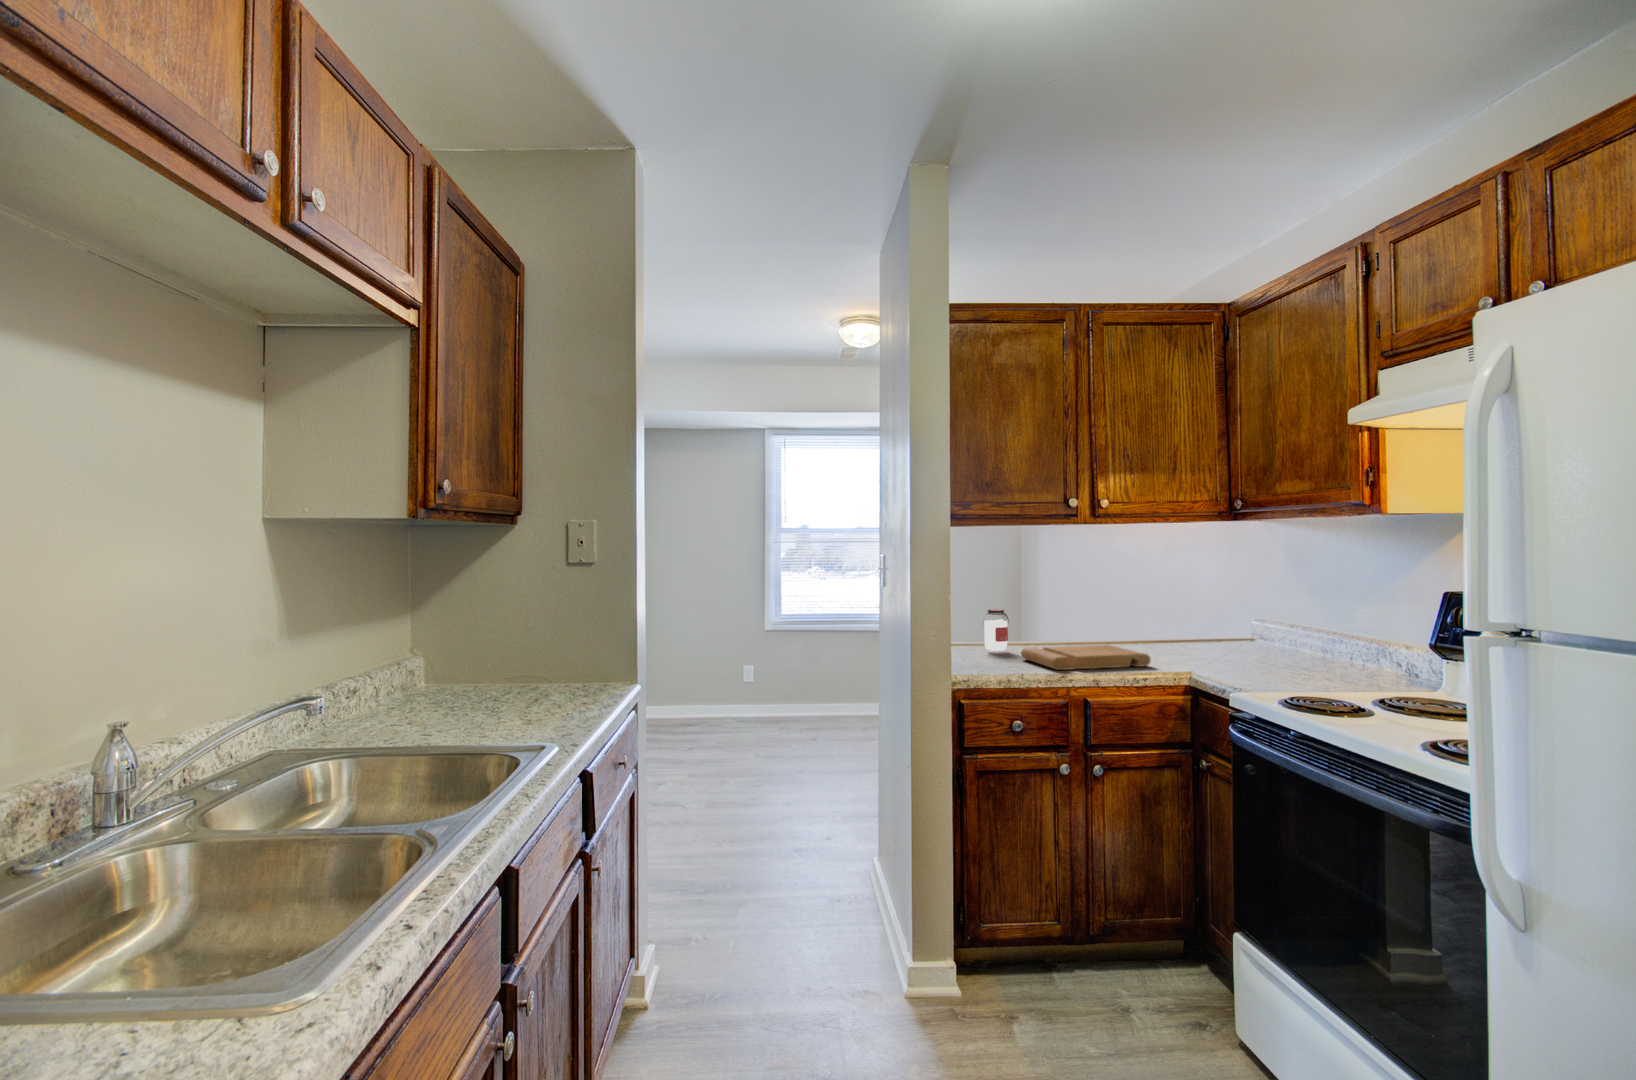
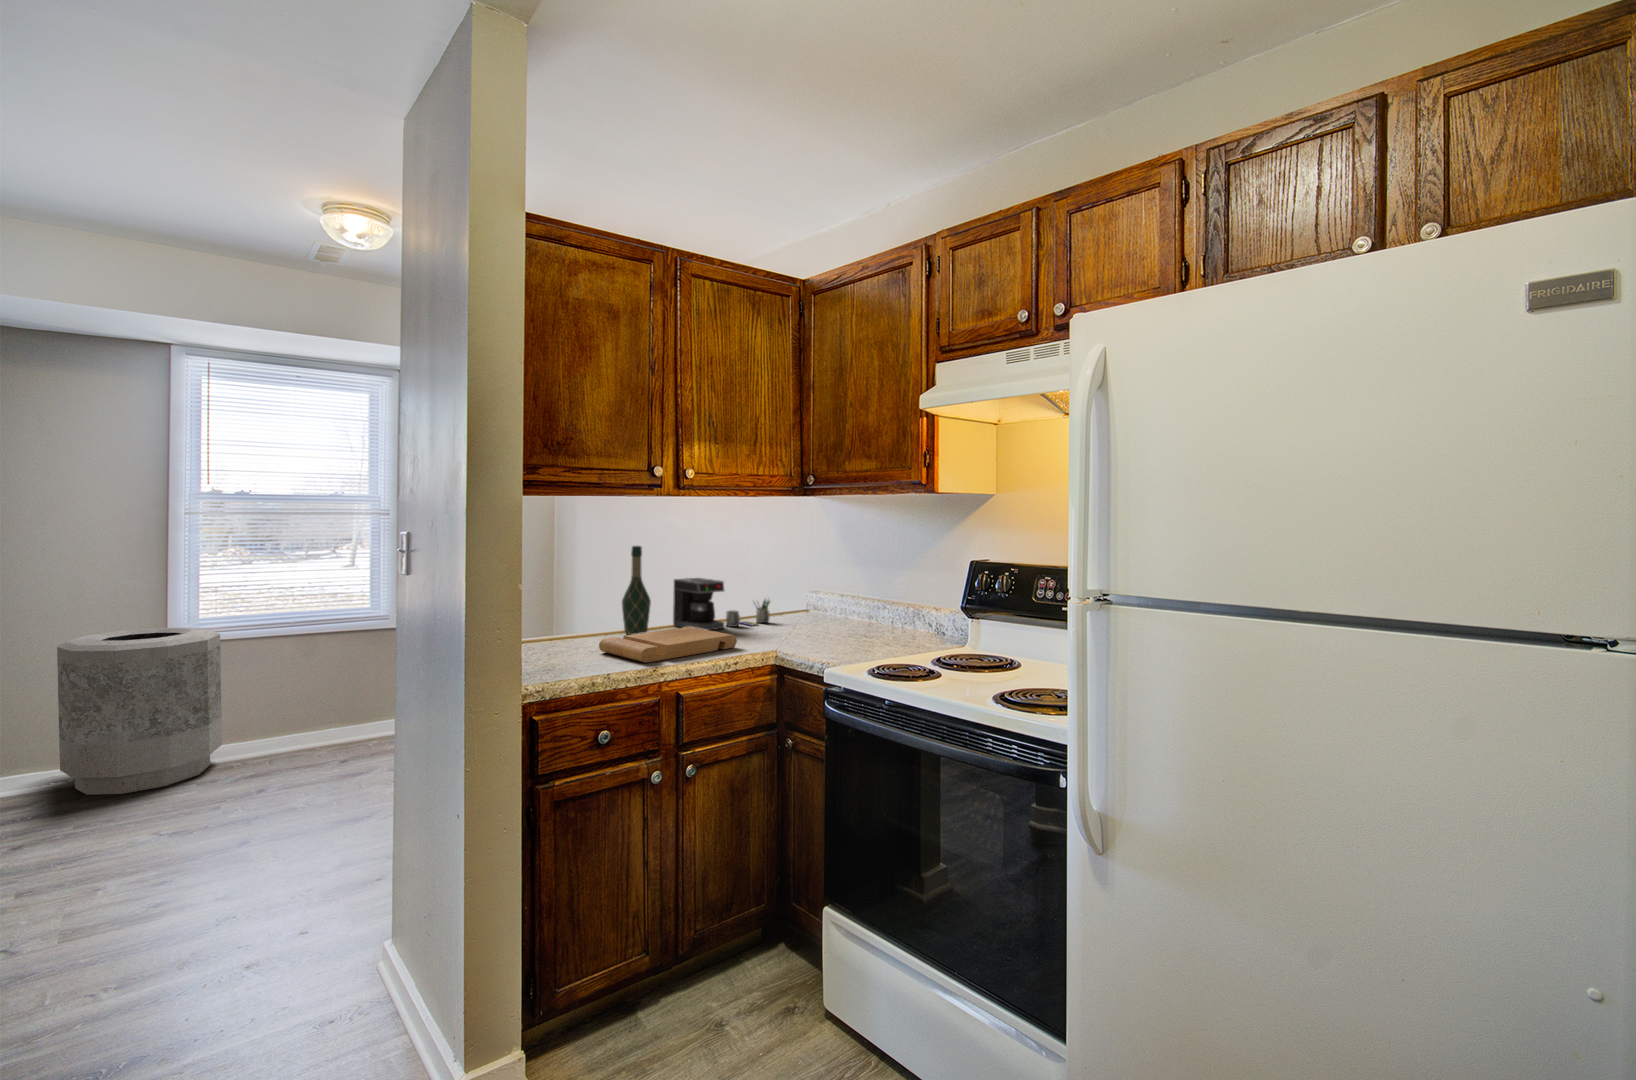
wine bottle: none [1047,569,1073,649] -> present [622,546,651,635]
coffee maker: none [1098,601,1203,651] -> present [673,578,770,630]
jar: present [985,609,1008,651] -> none [549,594,580,644]
trash can: none [691,626,773,737] -> present [57,628,222,795]

